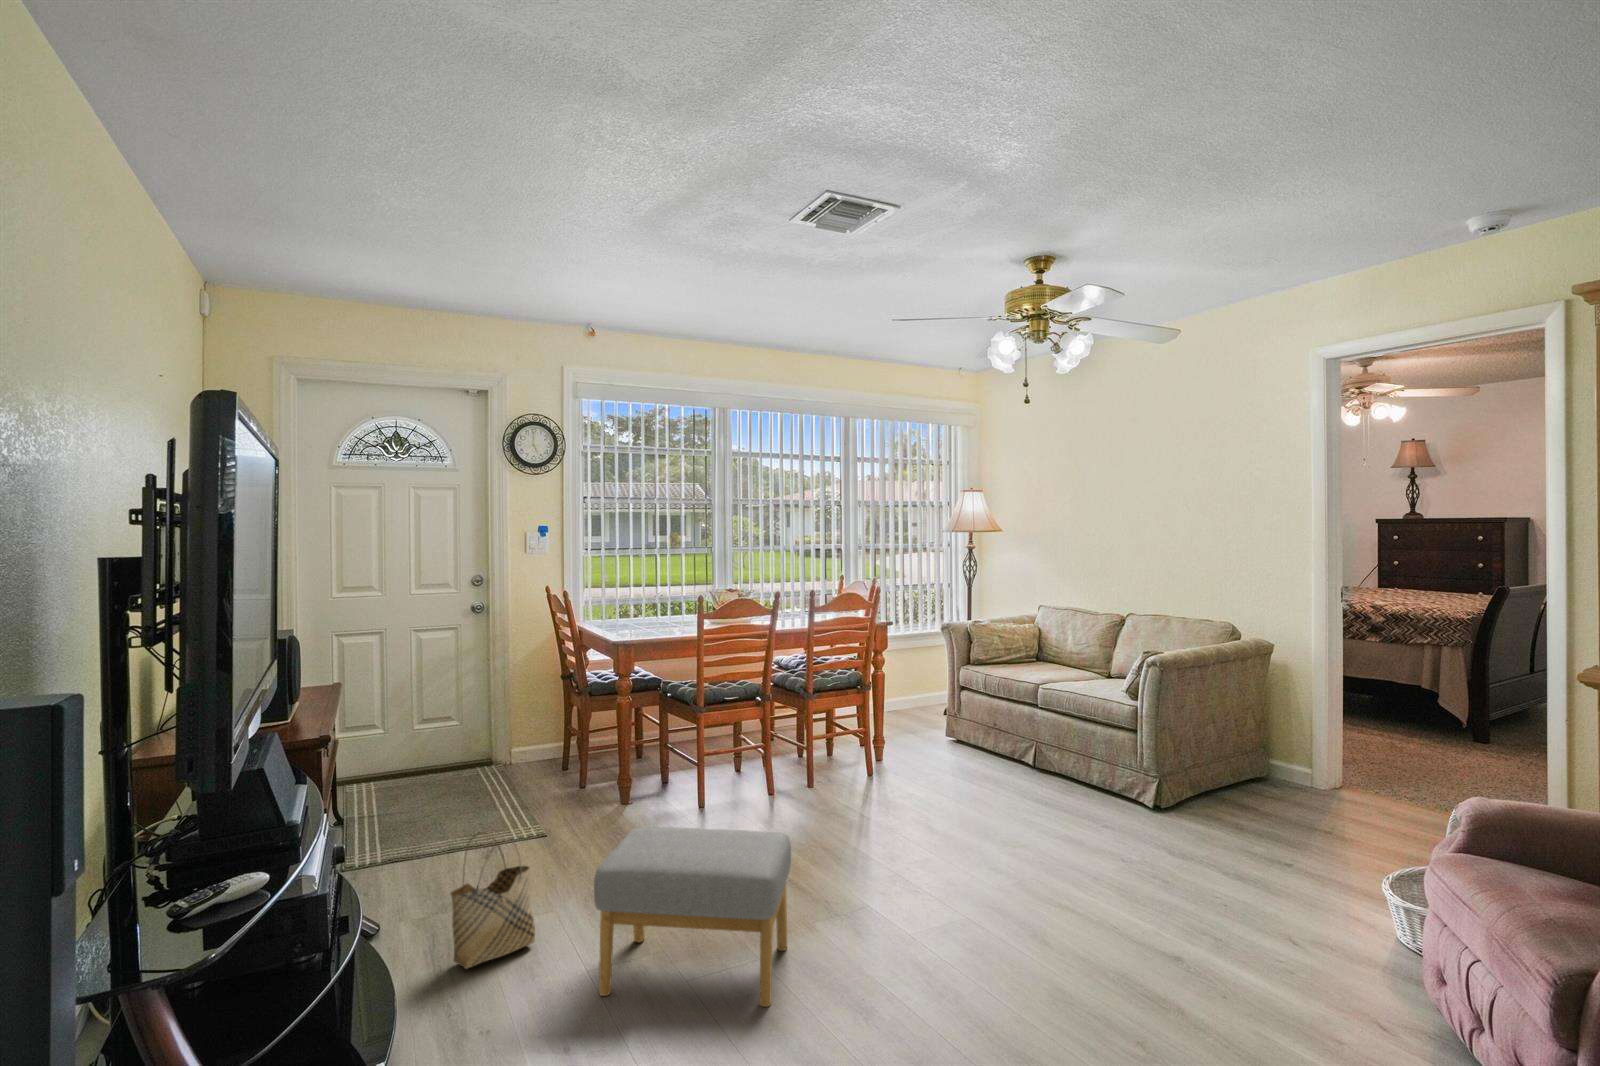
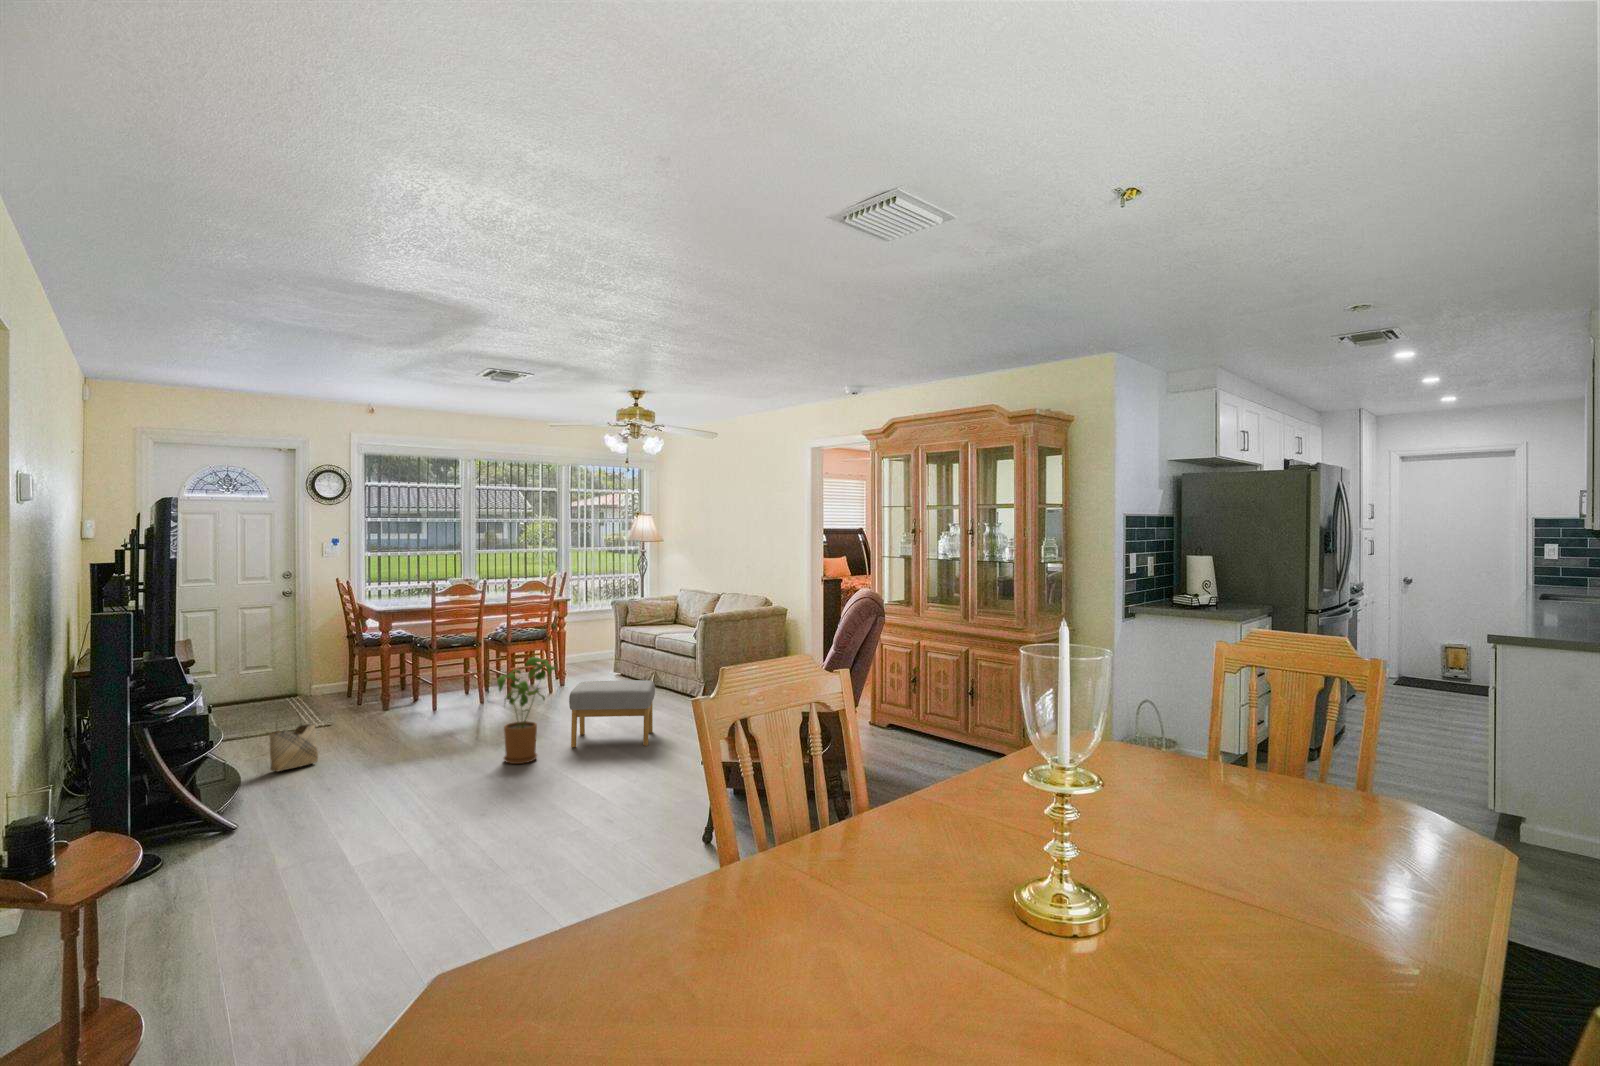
house plant: none [868,760,991,990] -> present [497,657,557,764]
footstool: present [594,827,791,1007] -> present [569,680,655,747]

